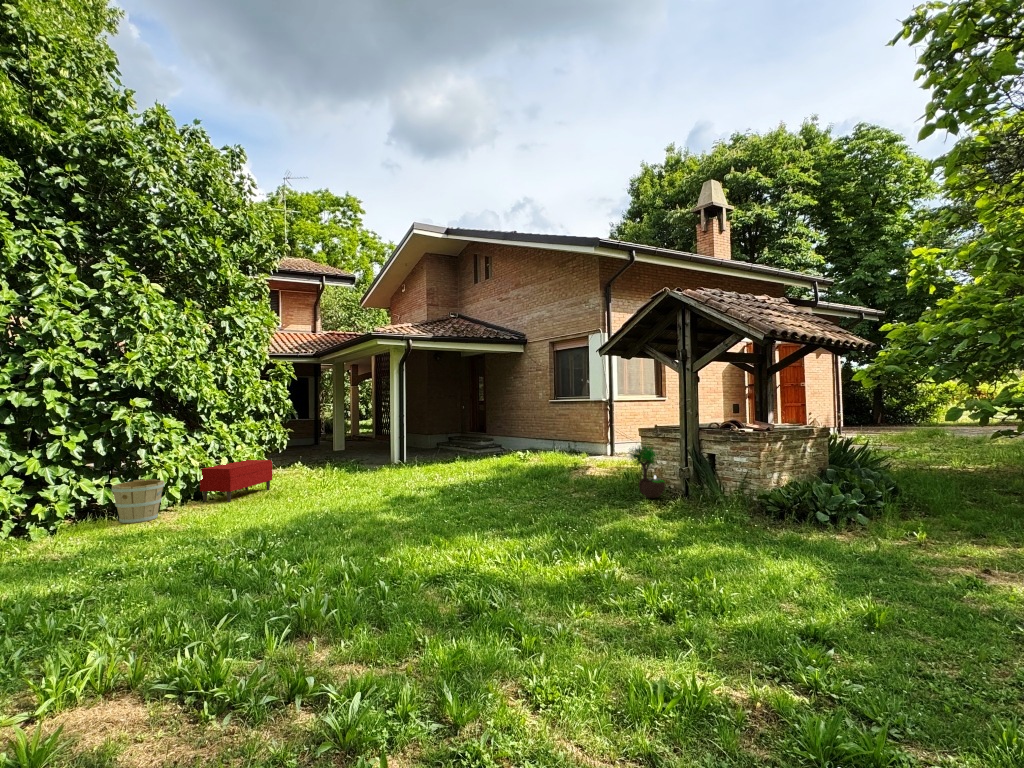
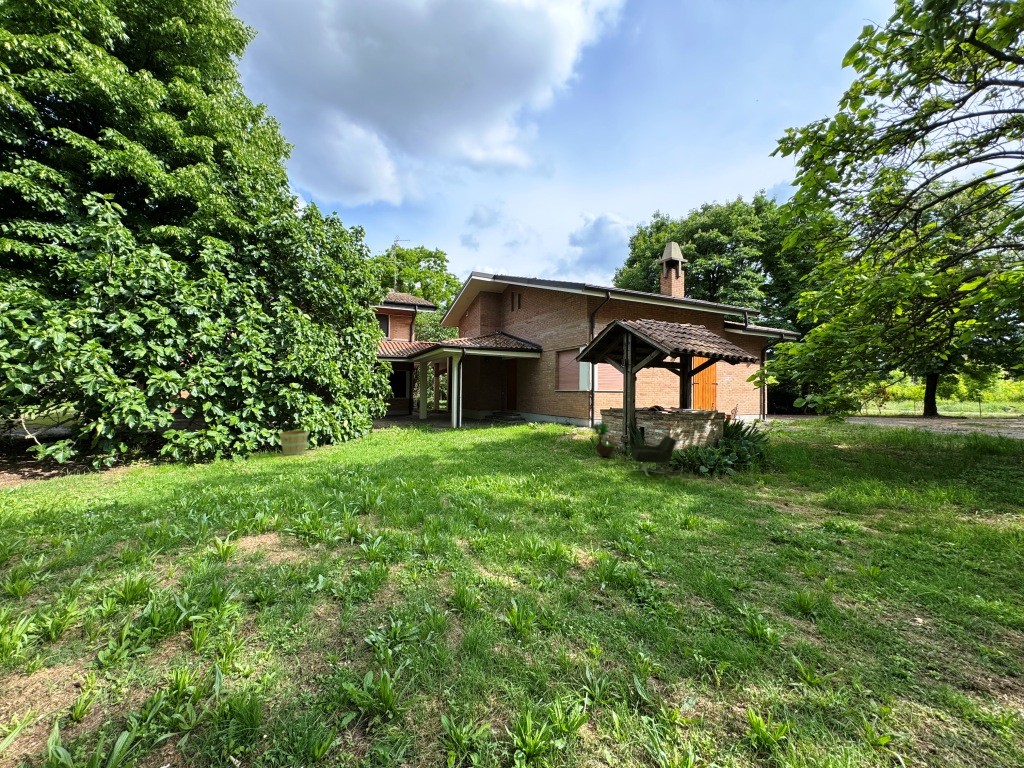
bench: present [200,460,272,502] -> none [331,421,375,446]
lounge chair: none [696,461,772,525] -> present [631,436,677,476]

